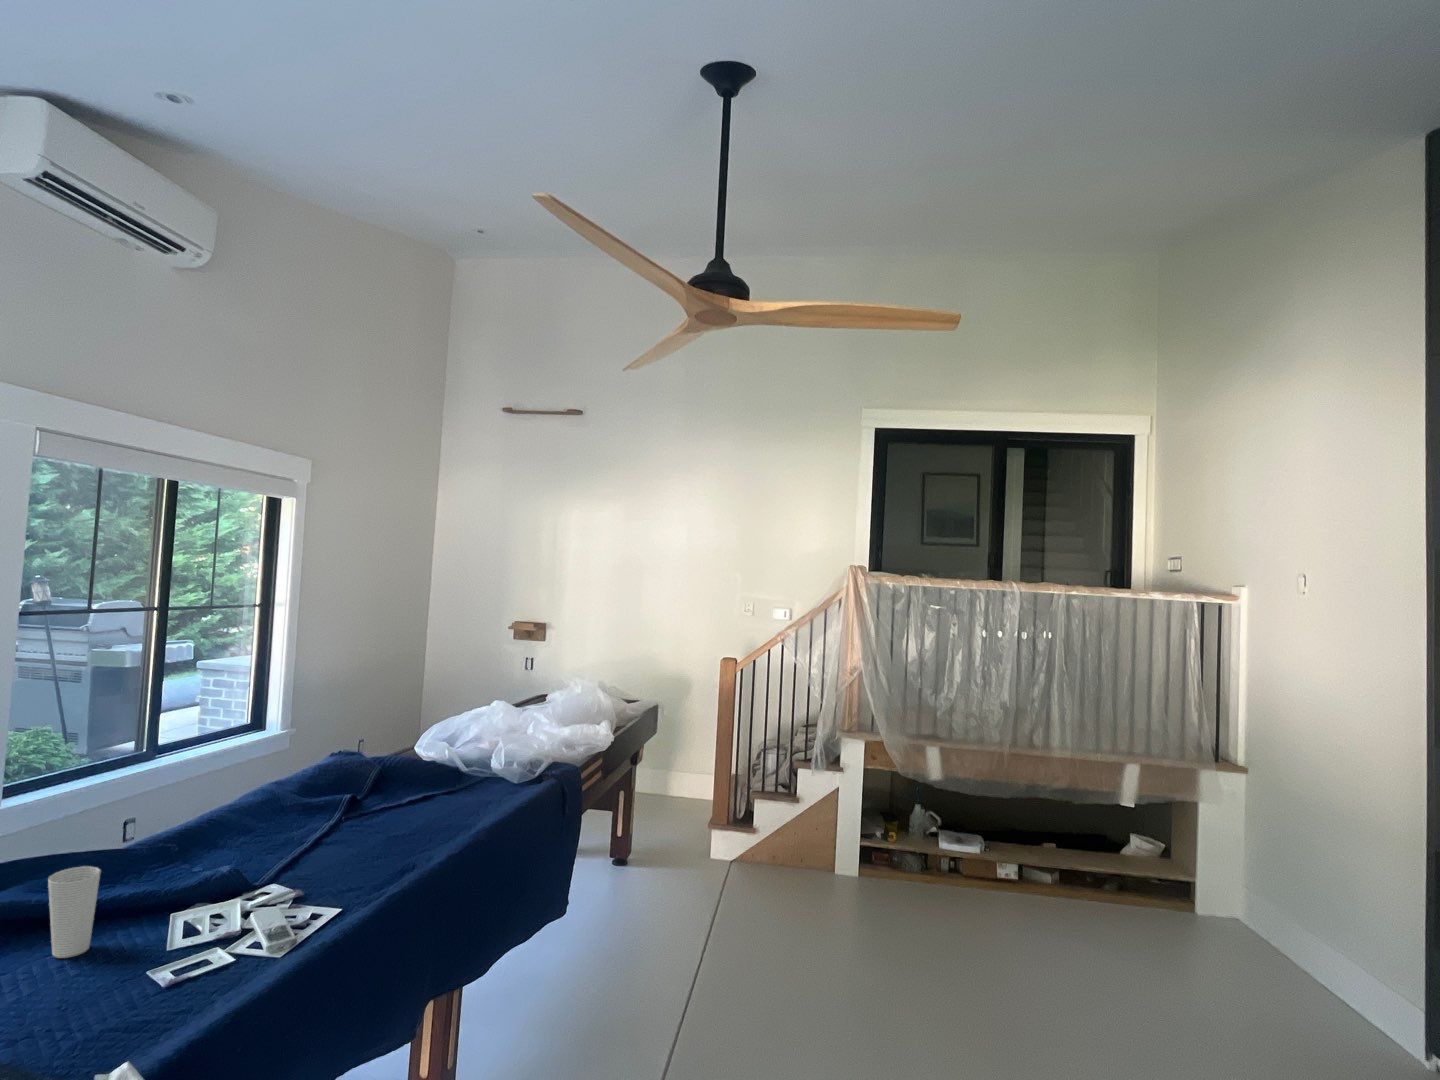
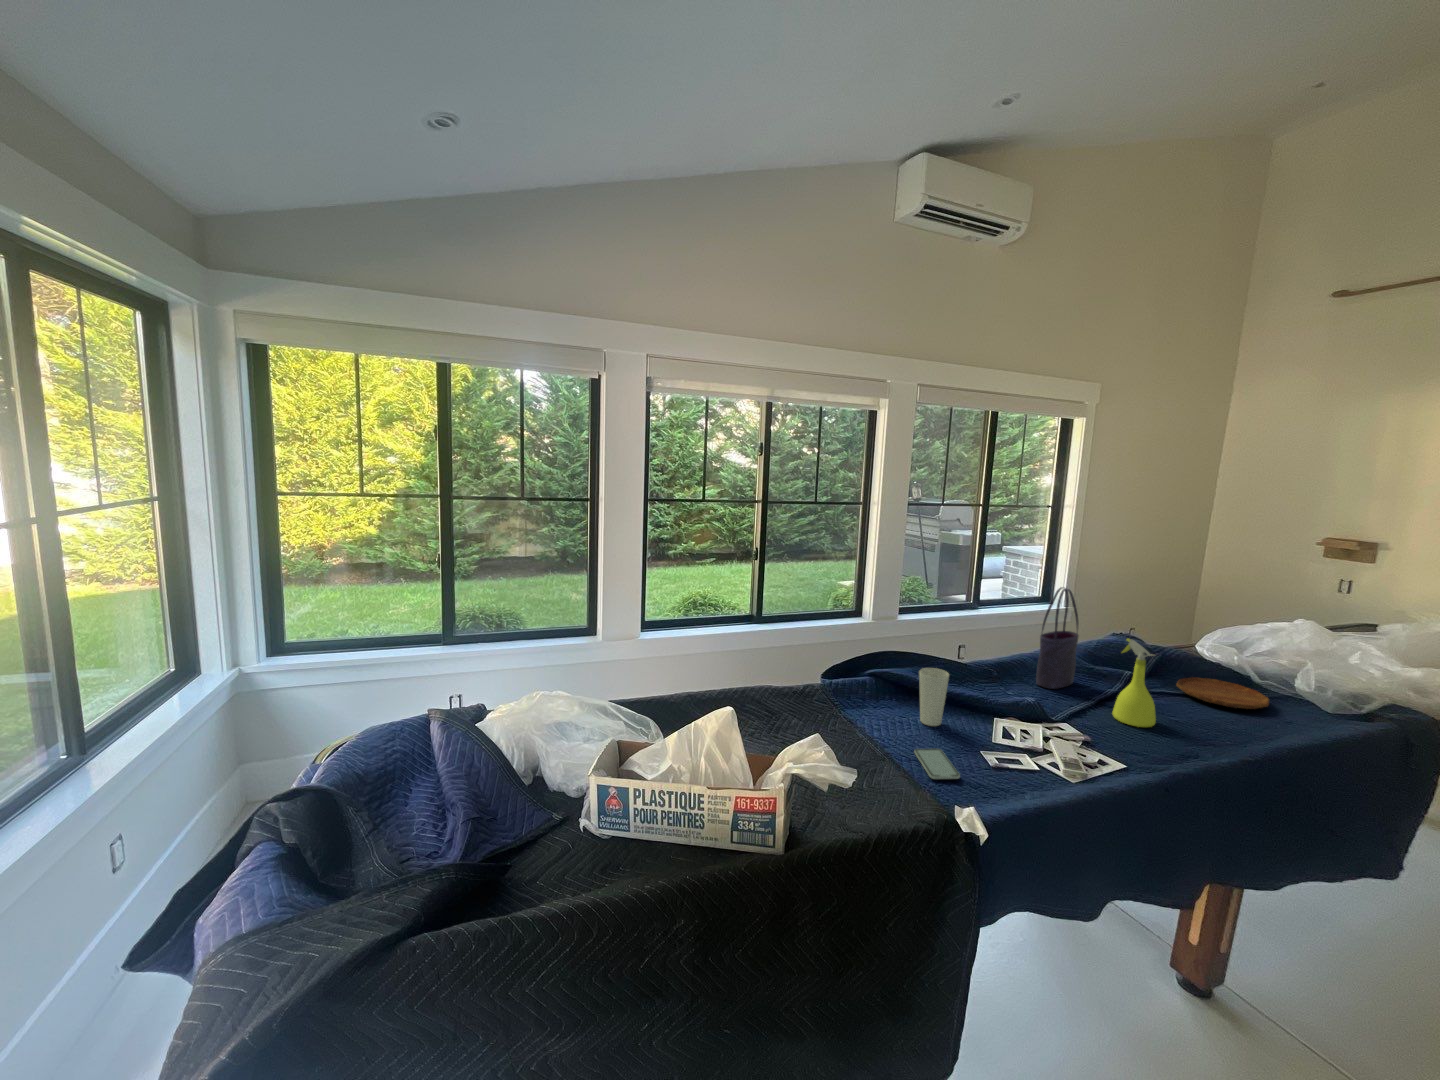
tote bag: none [237,713,288,847] -> present [1036,587,1079,689]
spray bottle: none [328,762,373,863] -> present [1113,638,1156,727]
tray: none [396,785,477,812] -> present [1176,677,1269,709]
smartphone: none [41,986,119,1034] -> present [914,749,960,779]

